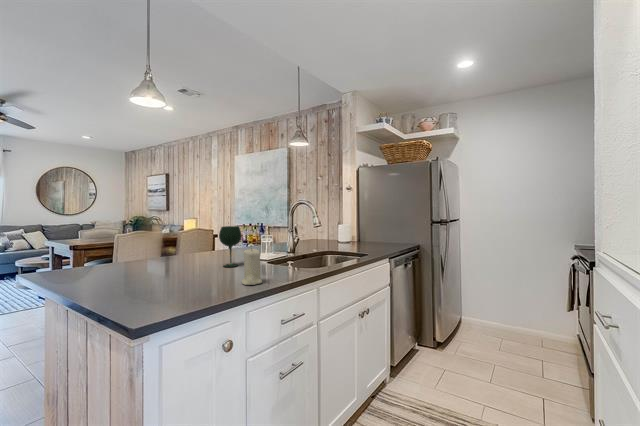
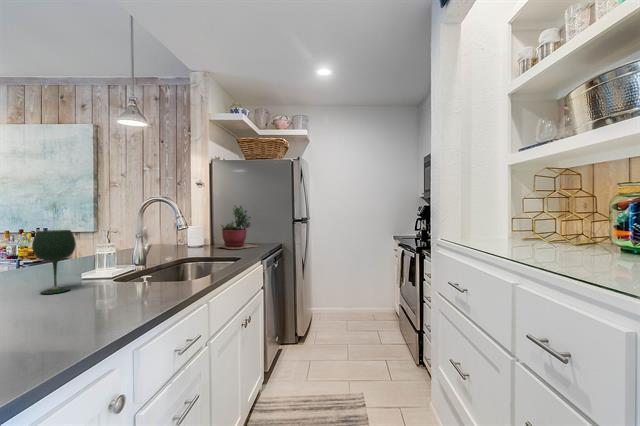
succulent plant: none [356,207,397,247] -> present [217,205,257,249]
candle: present [242,248,262,285] -> none [107,258,144,312]

